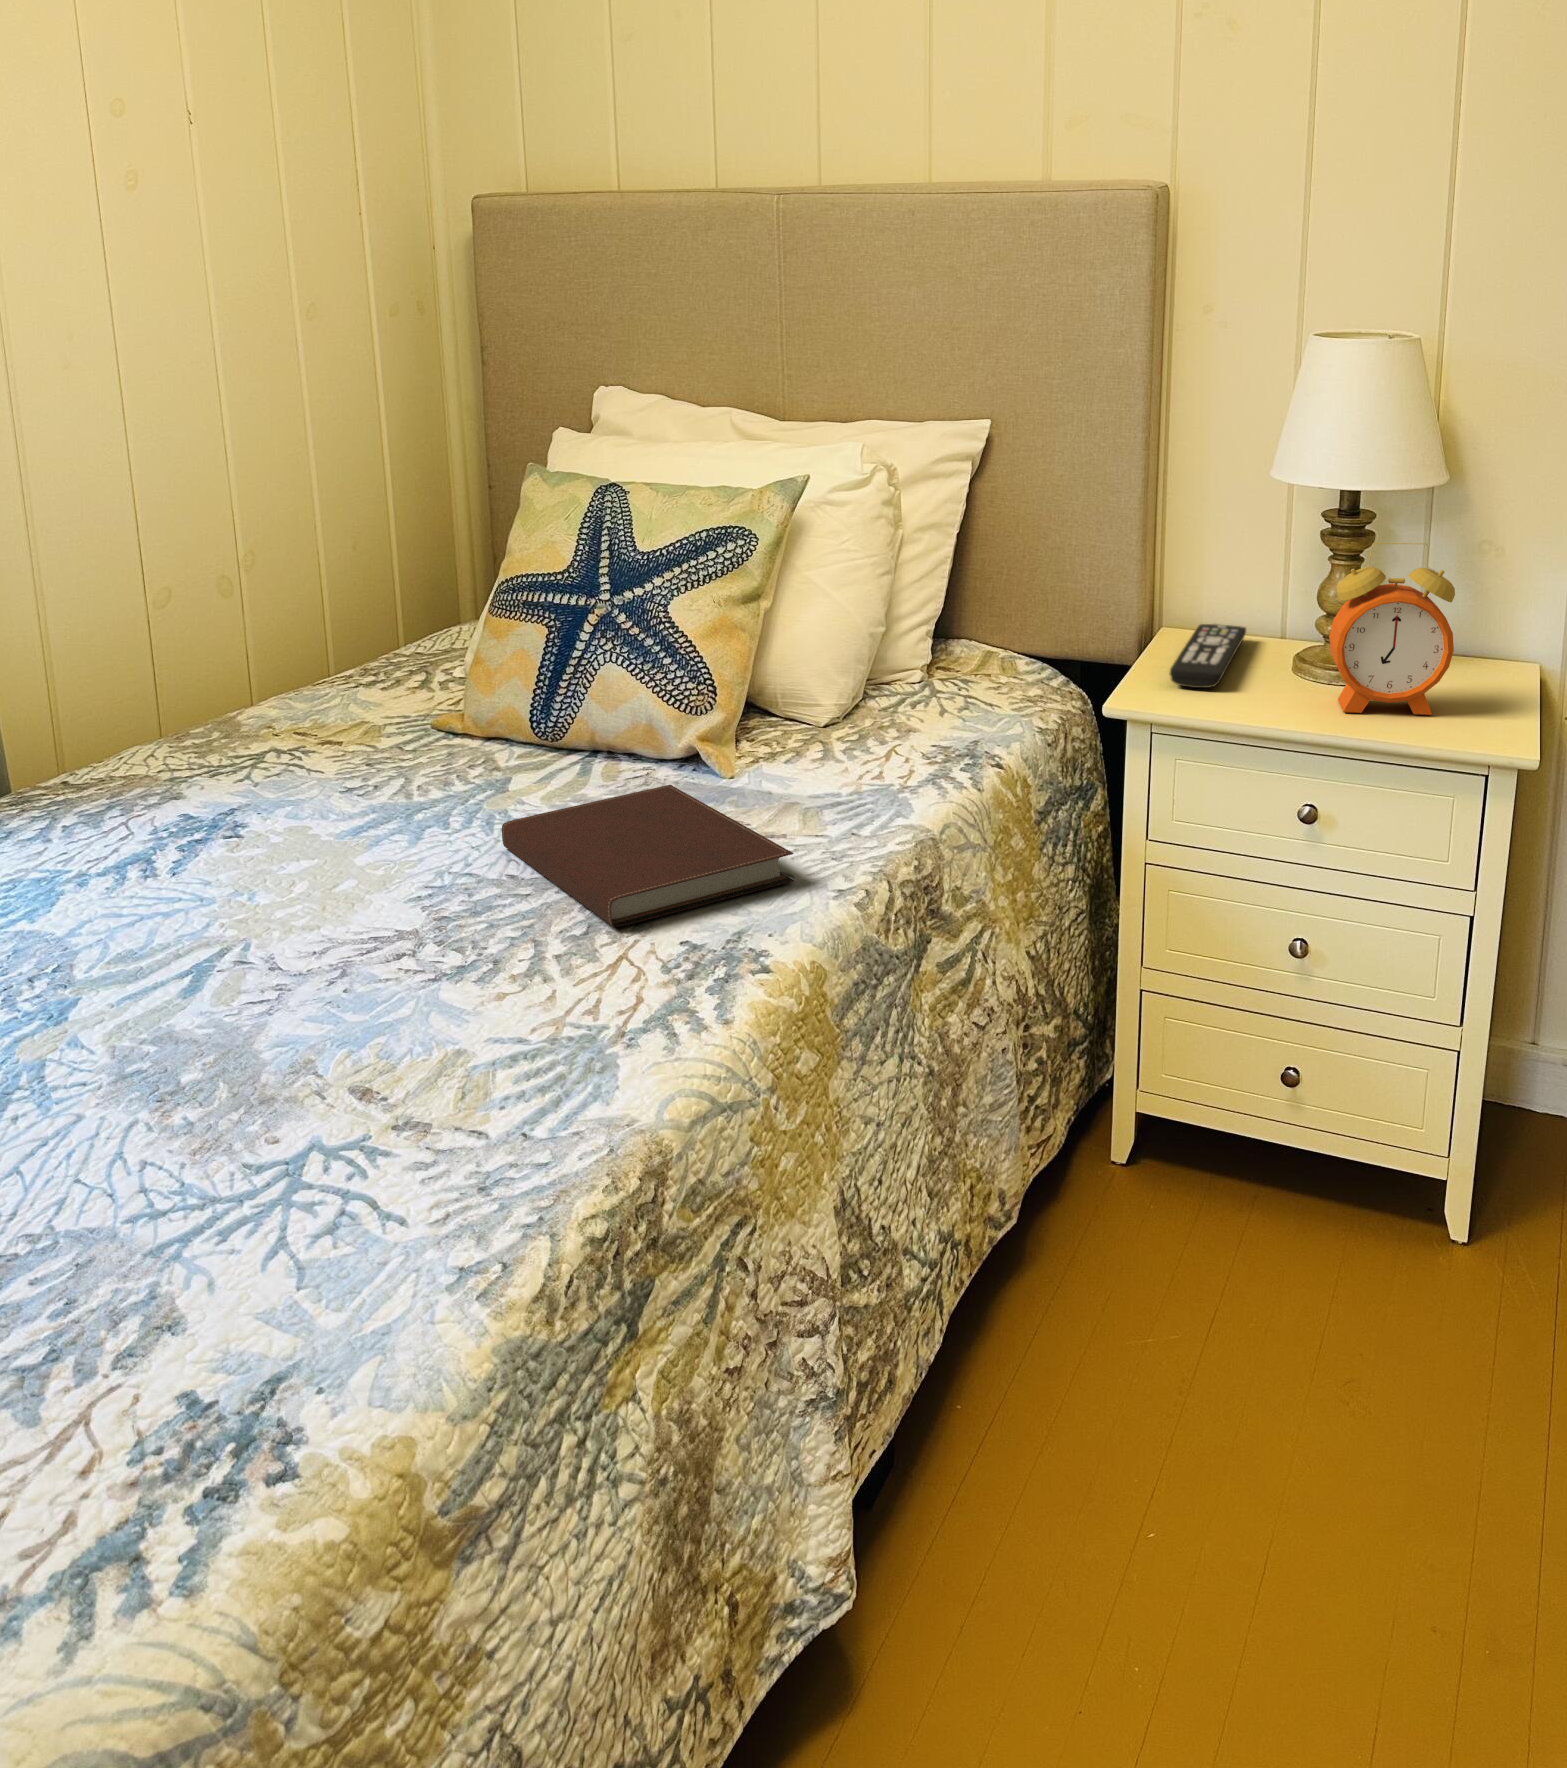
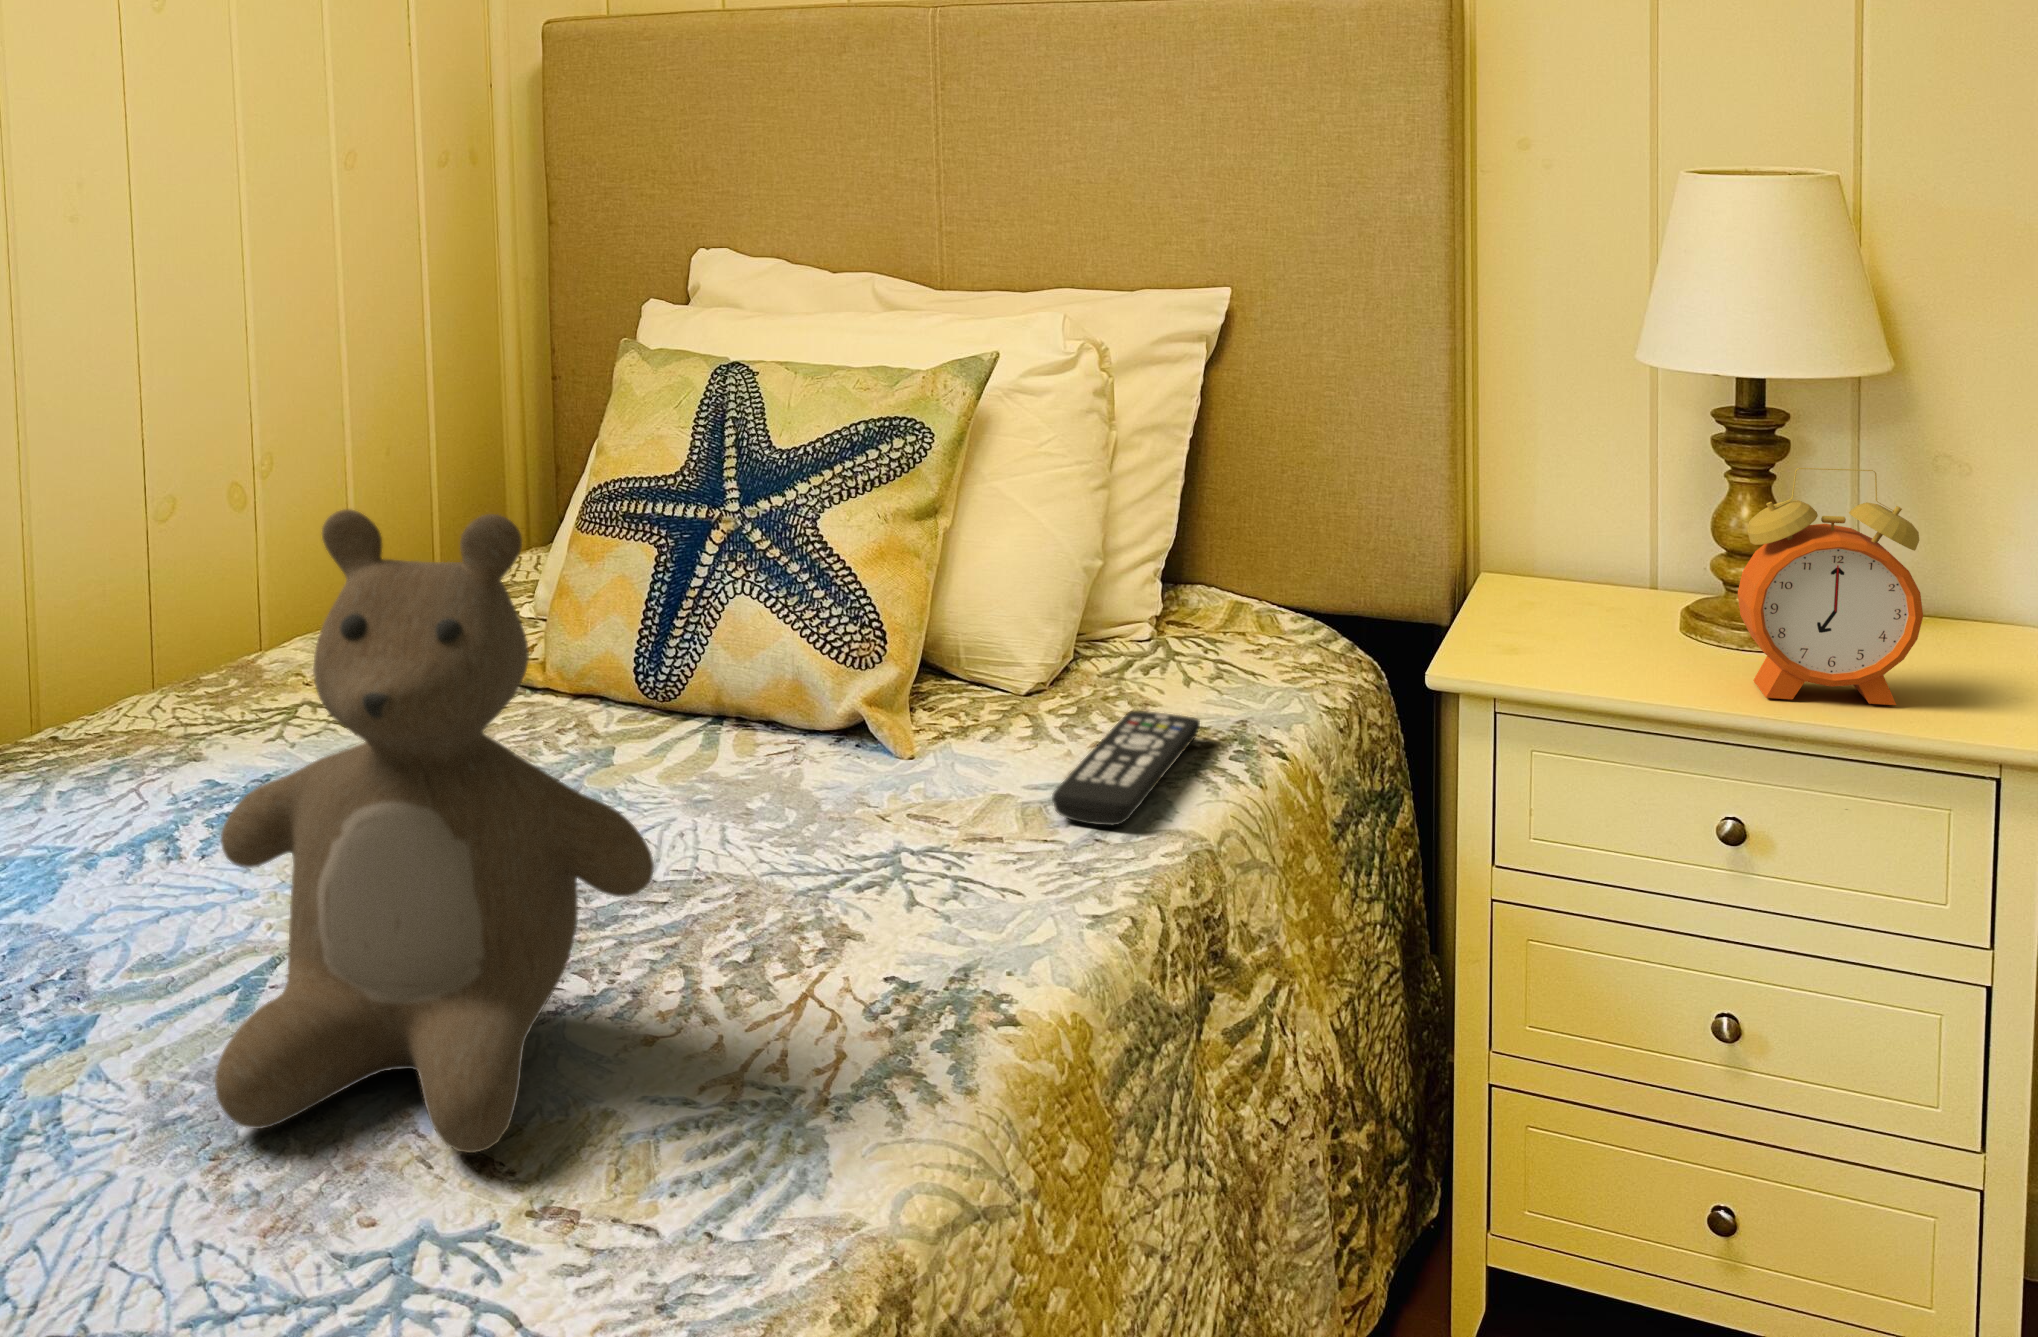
teddy bear: none [159,611,492,1087] -> present [215,509,654,1153]
remote control: present [1170,624,1246,688] -> present [1052,711,1200,825]
notebook: present [502,785,794,927] -> none [627,764,1031,952]

